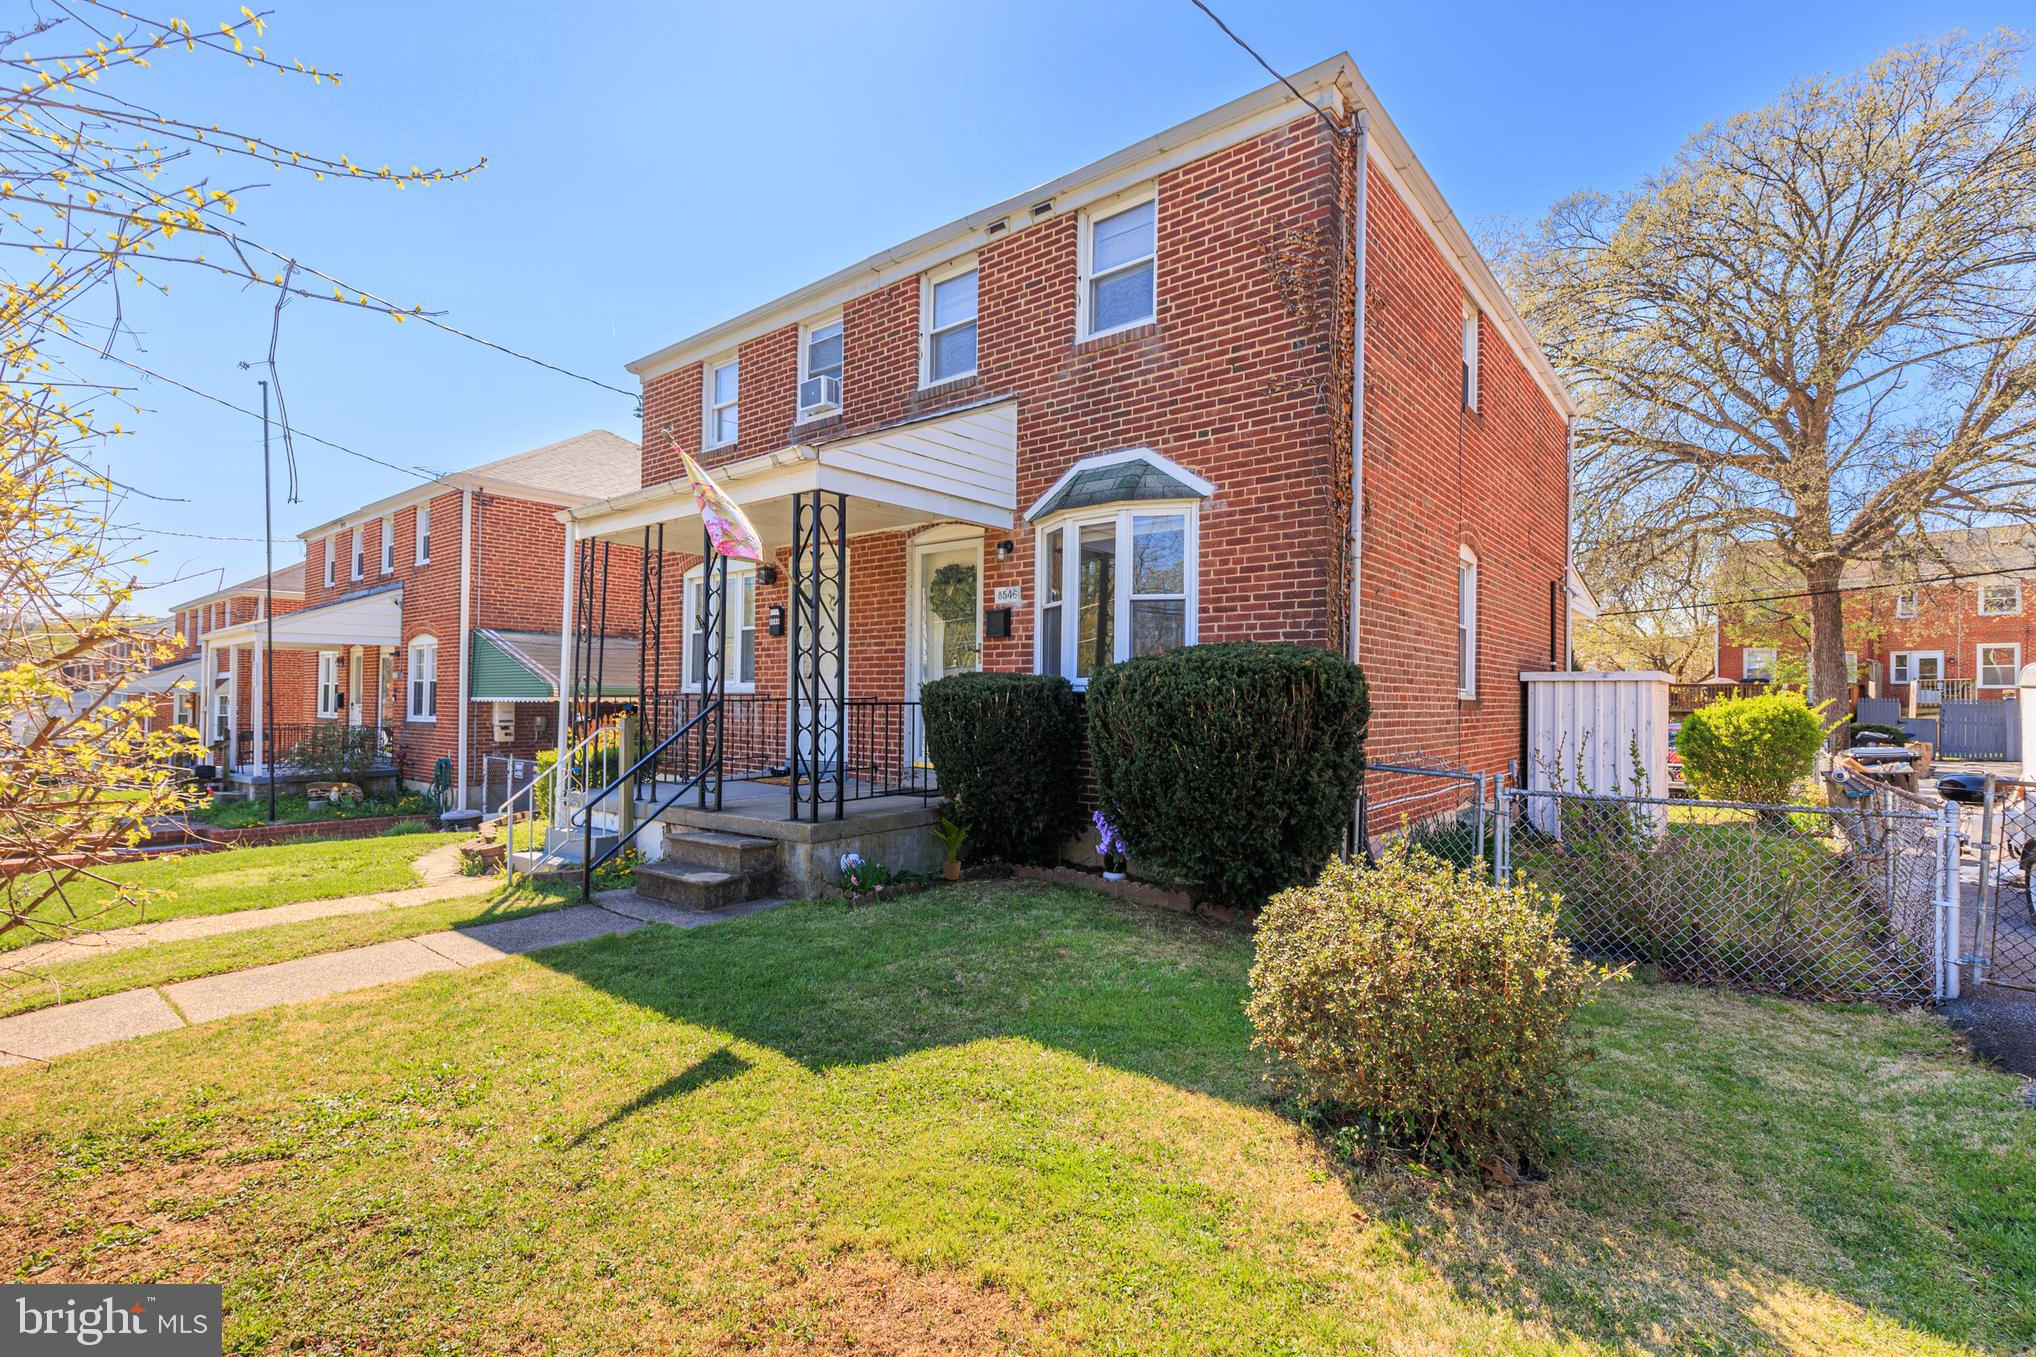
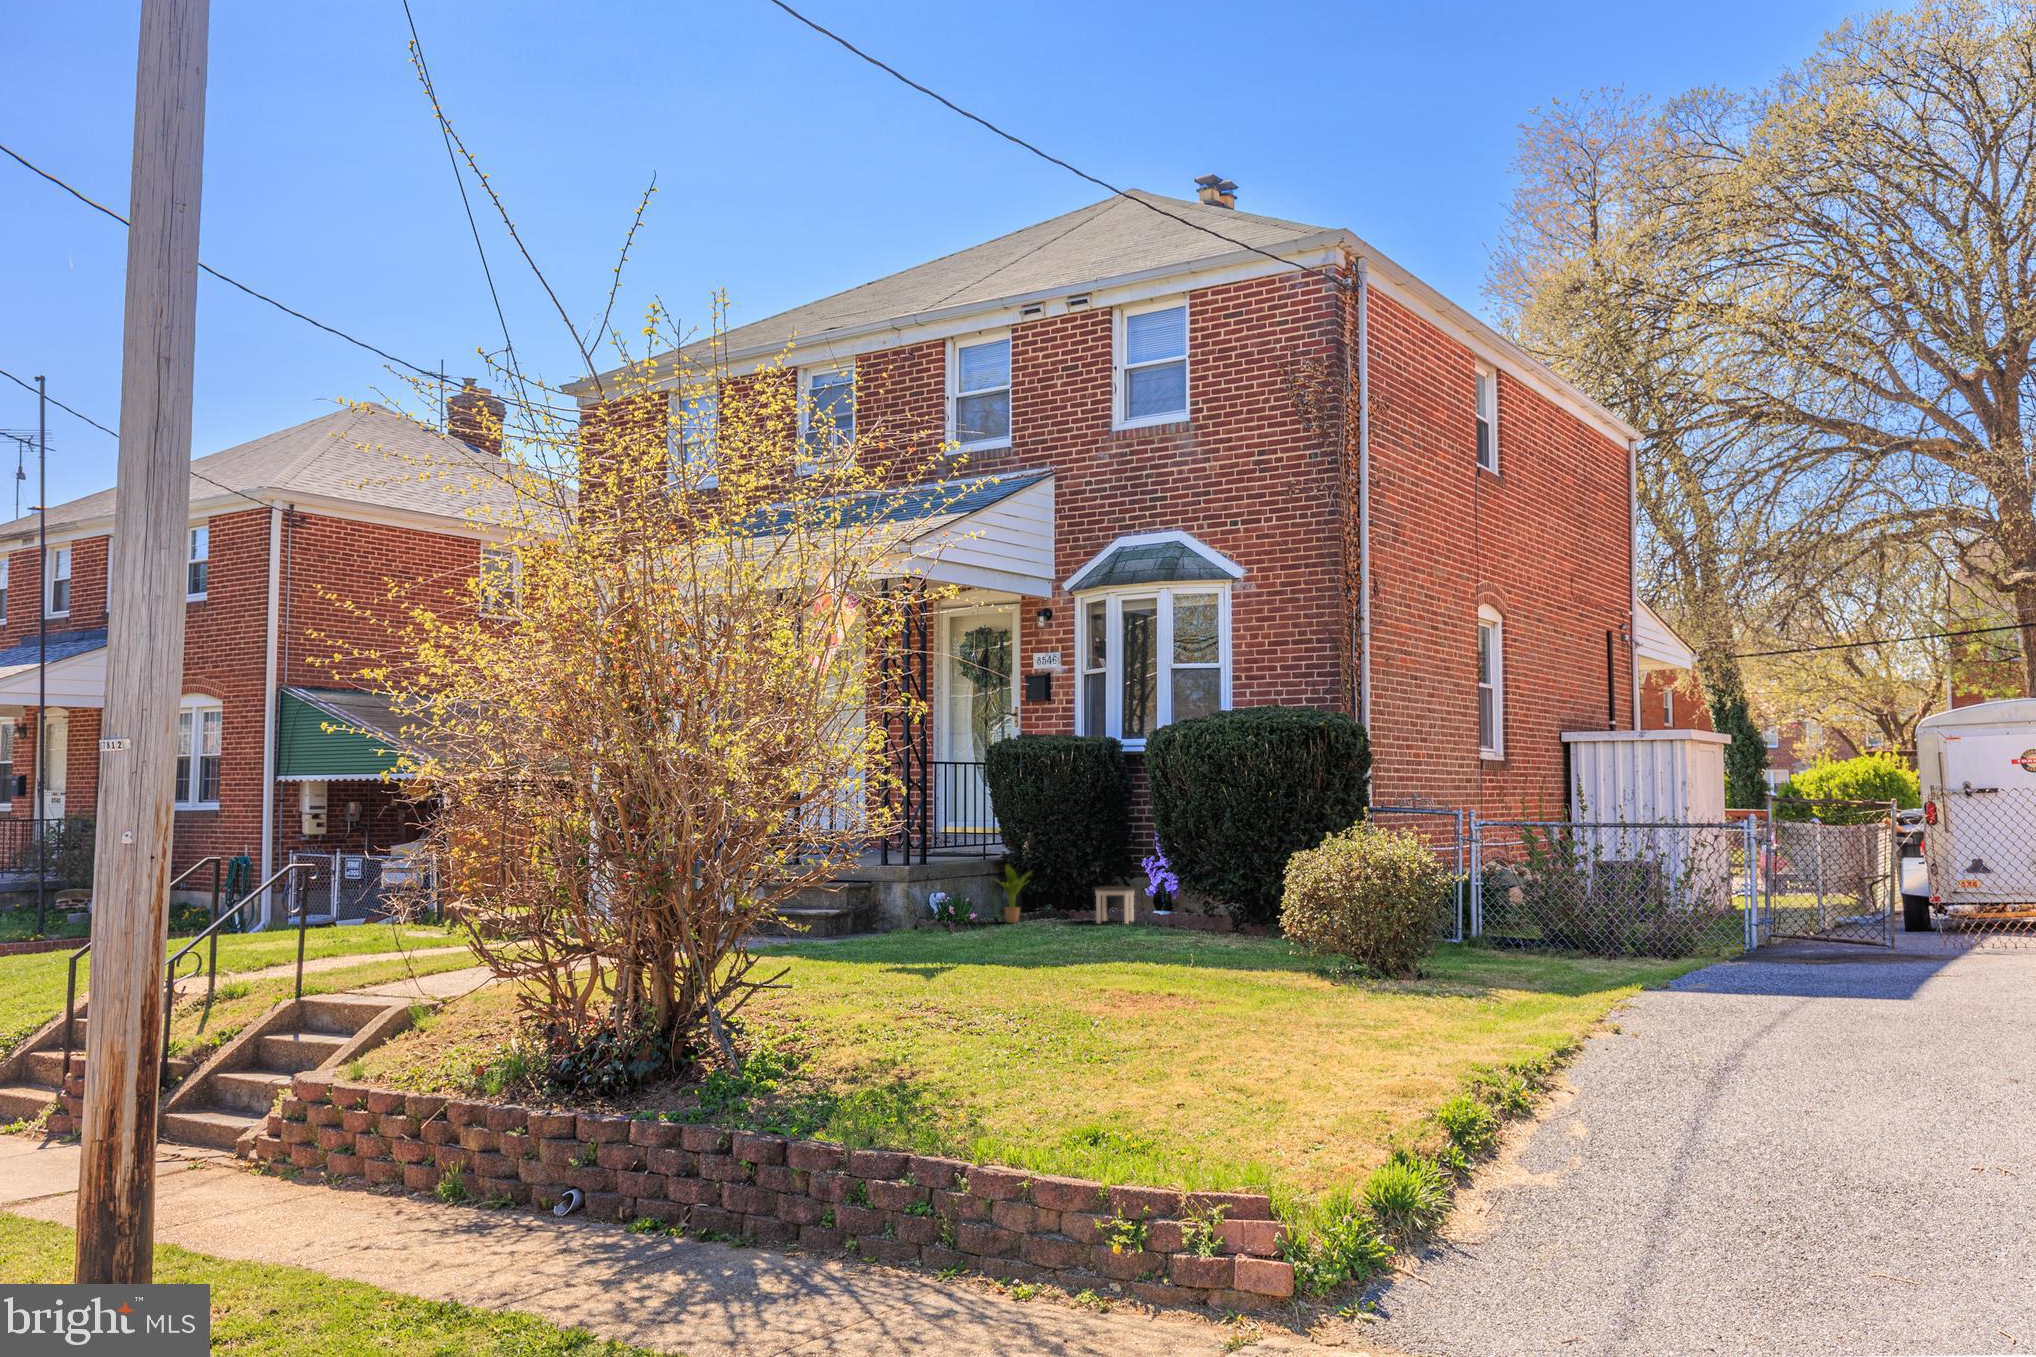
round table: none [1040,840,1090,887] -> present [1093,886,1137,924]

